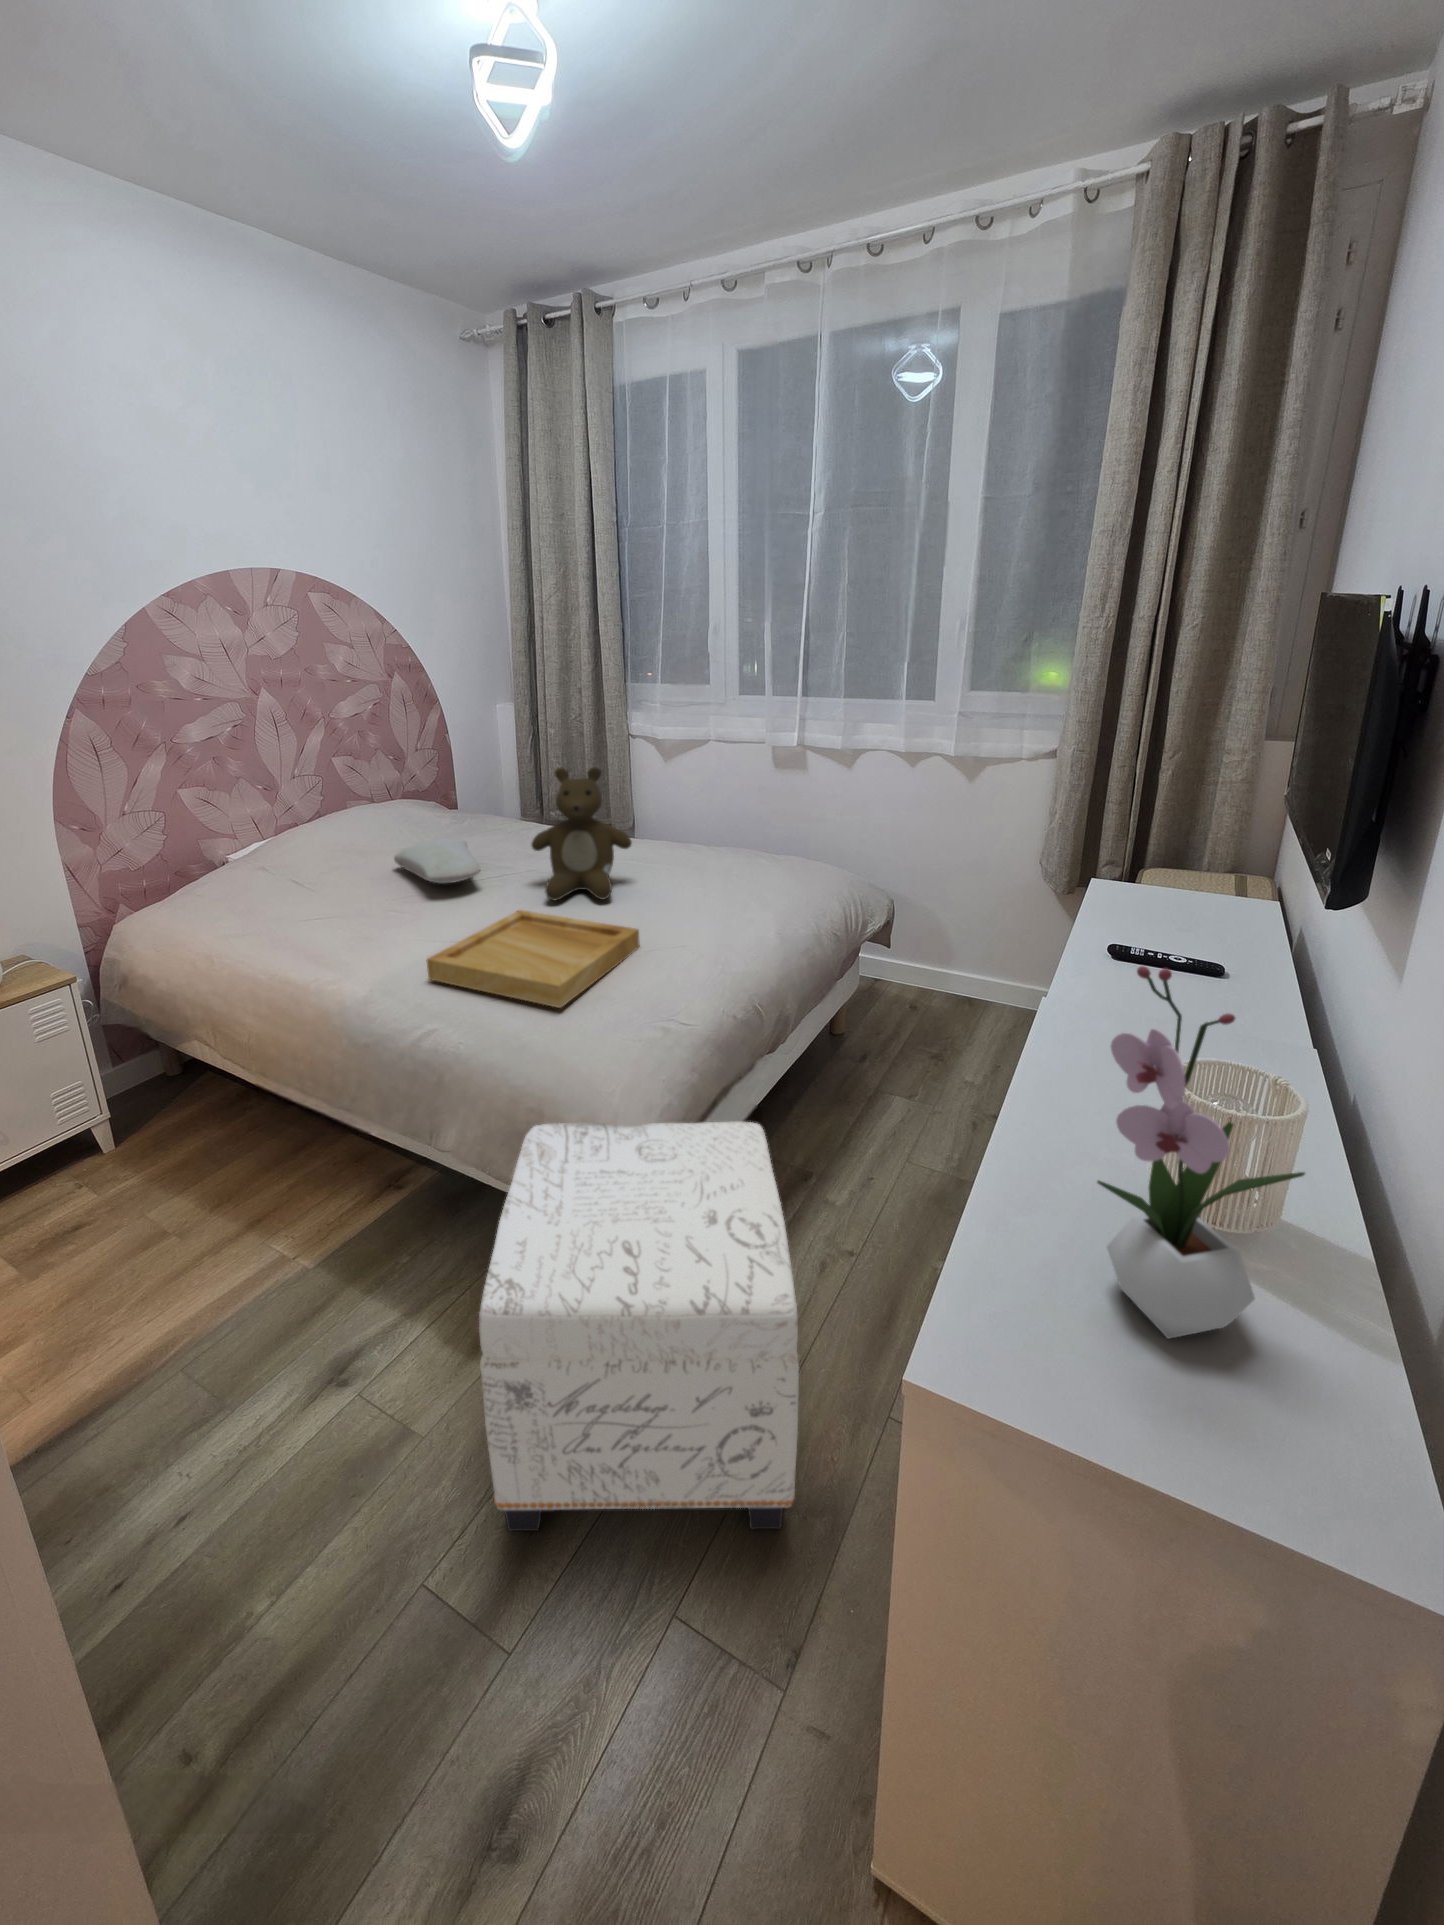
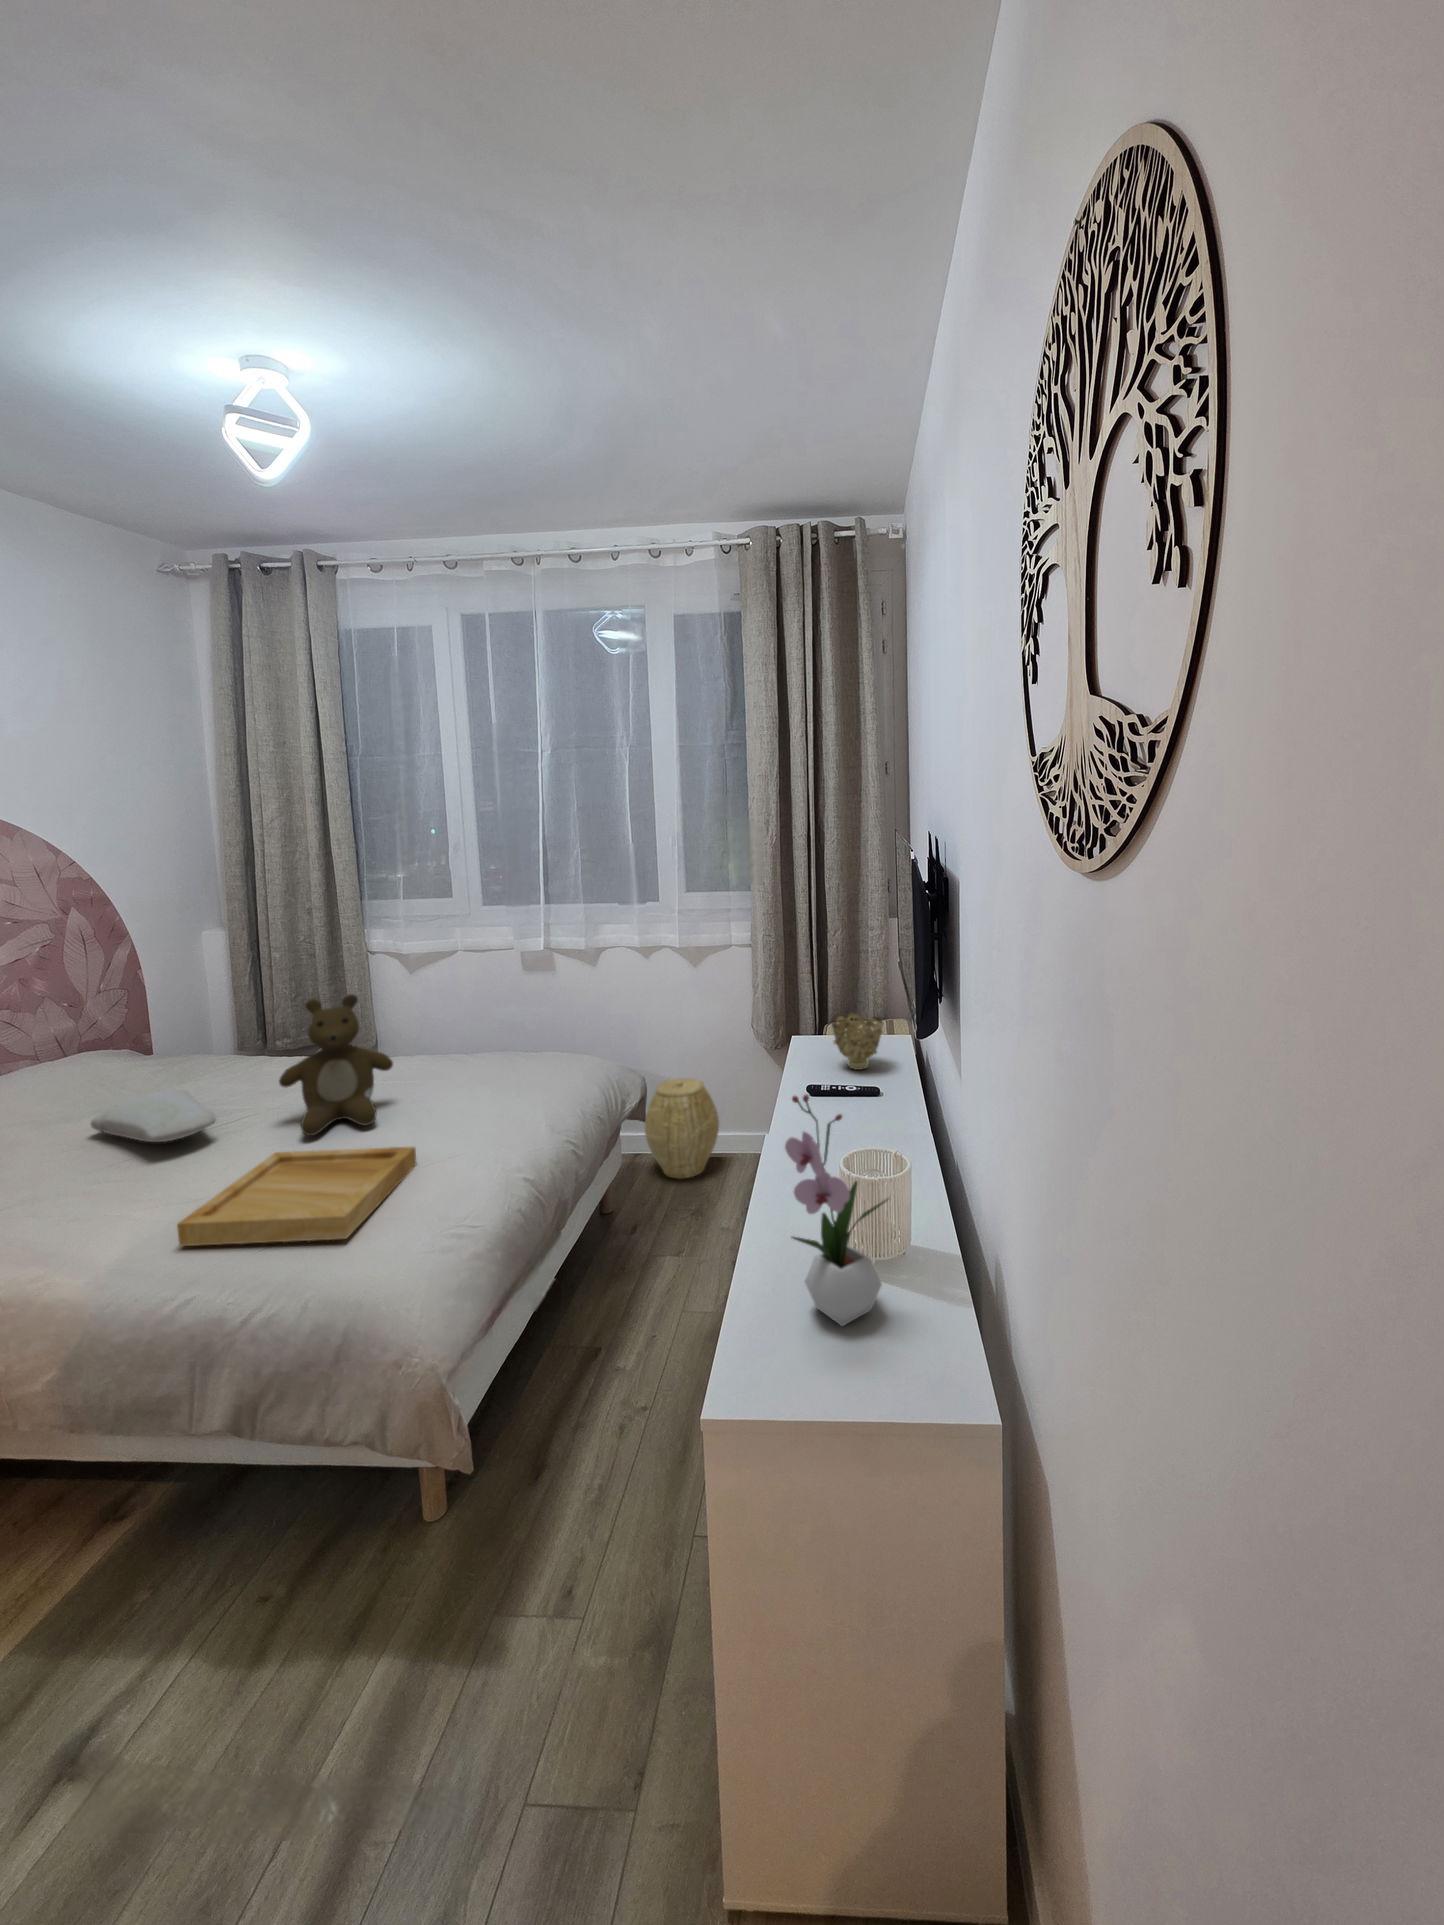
decorative bowl: none [1161,860,1249,938] -> present [832,1014,883,1070]
woven basket: none [886,907,975,1017] -> present [645,1078,719,1179]
ottoman: present [479,1122,799,1531] -> none [314,1296,623,1790]

